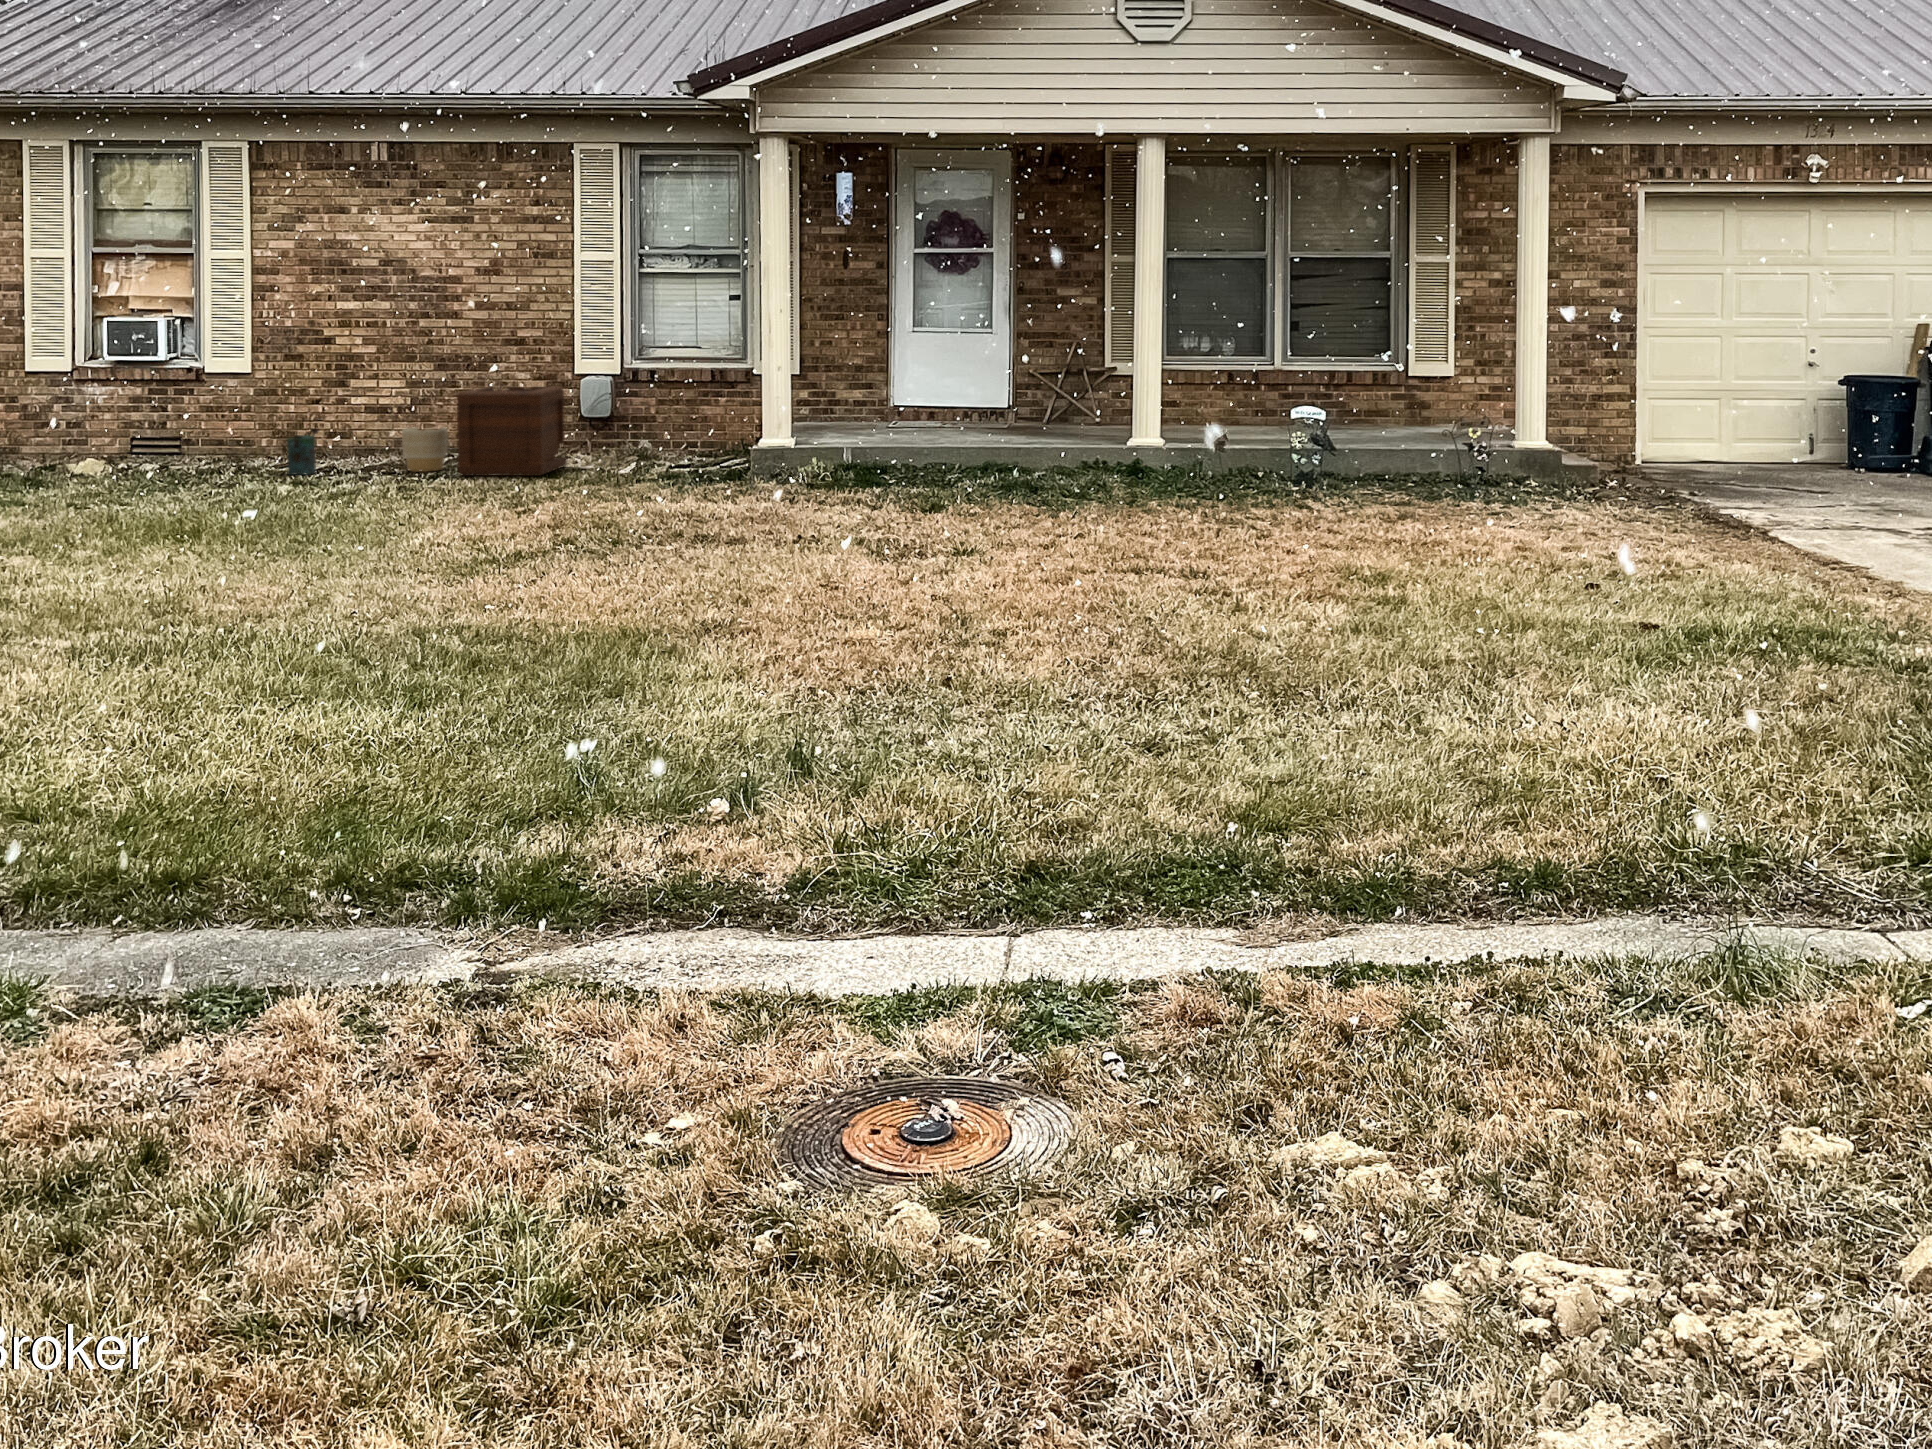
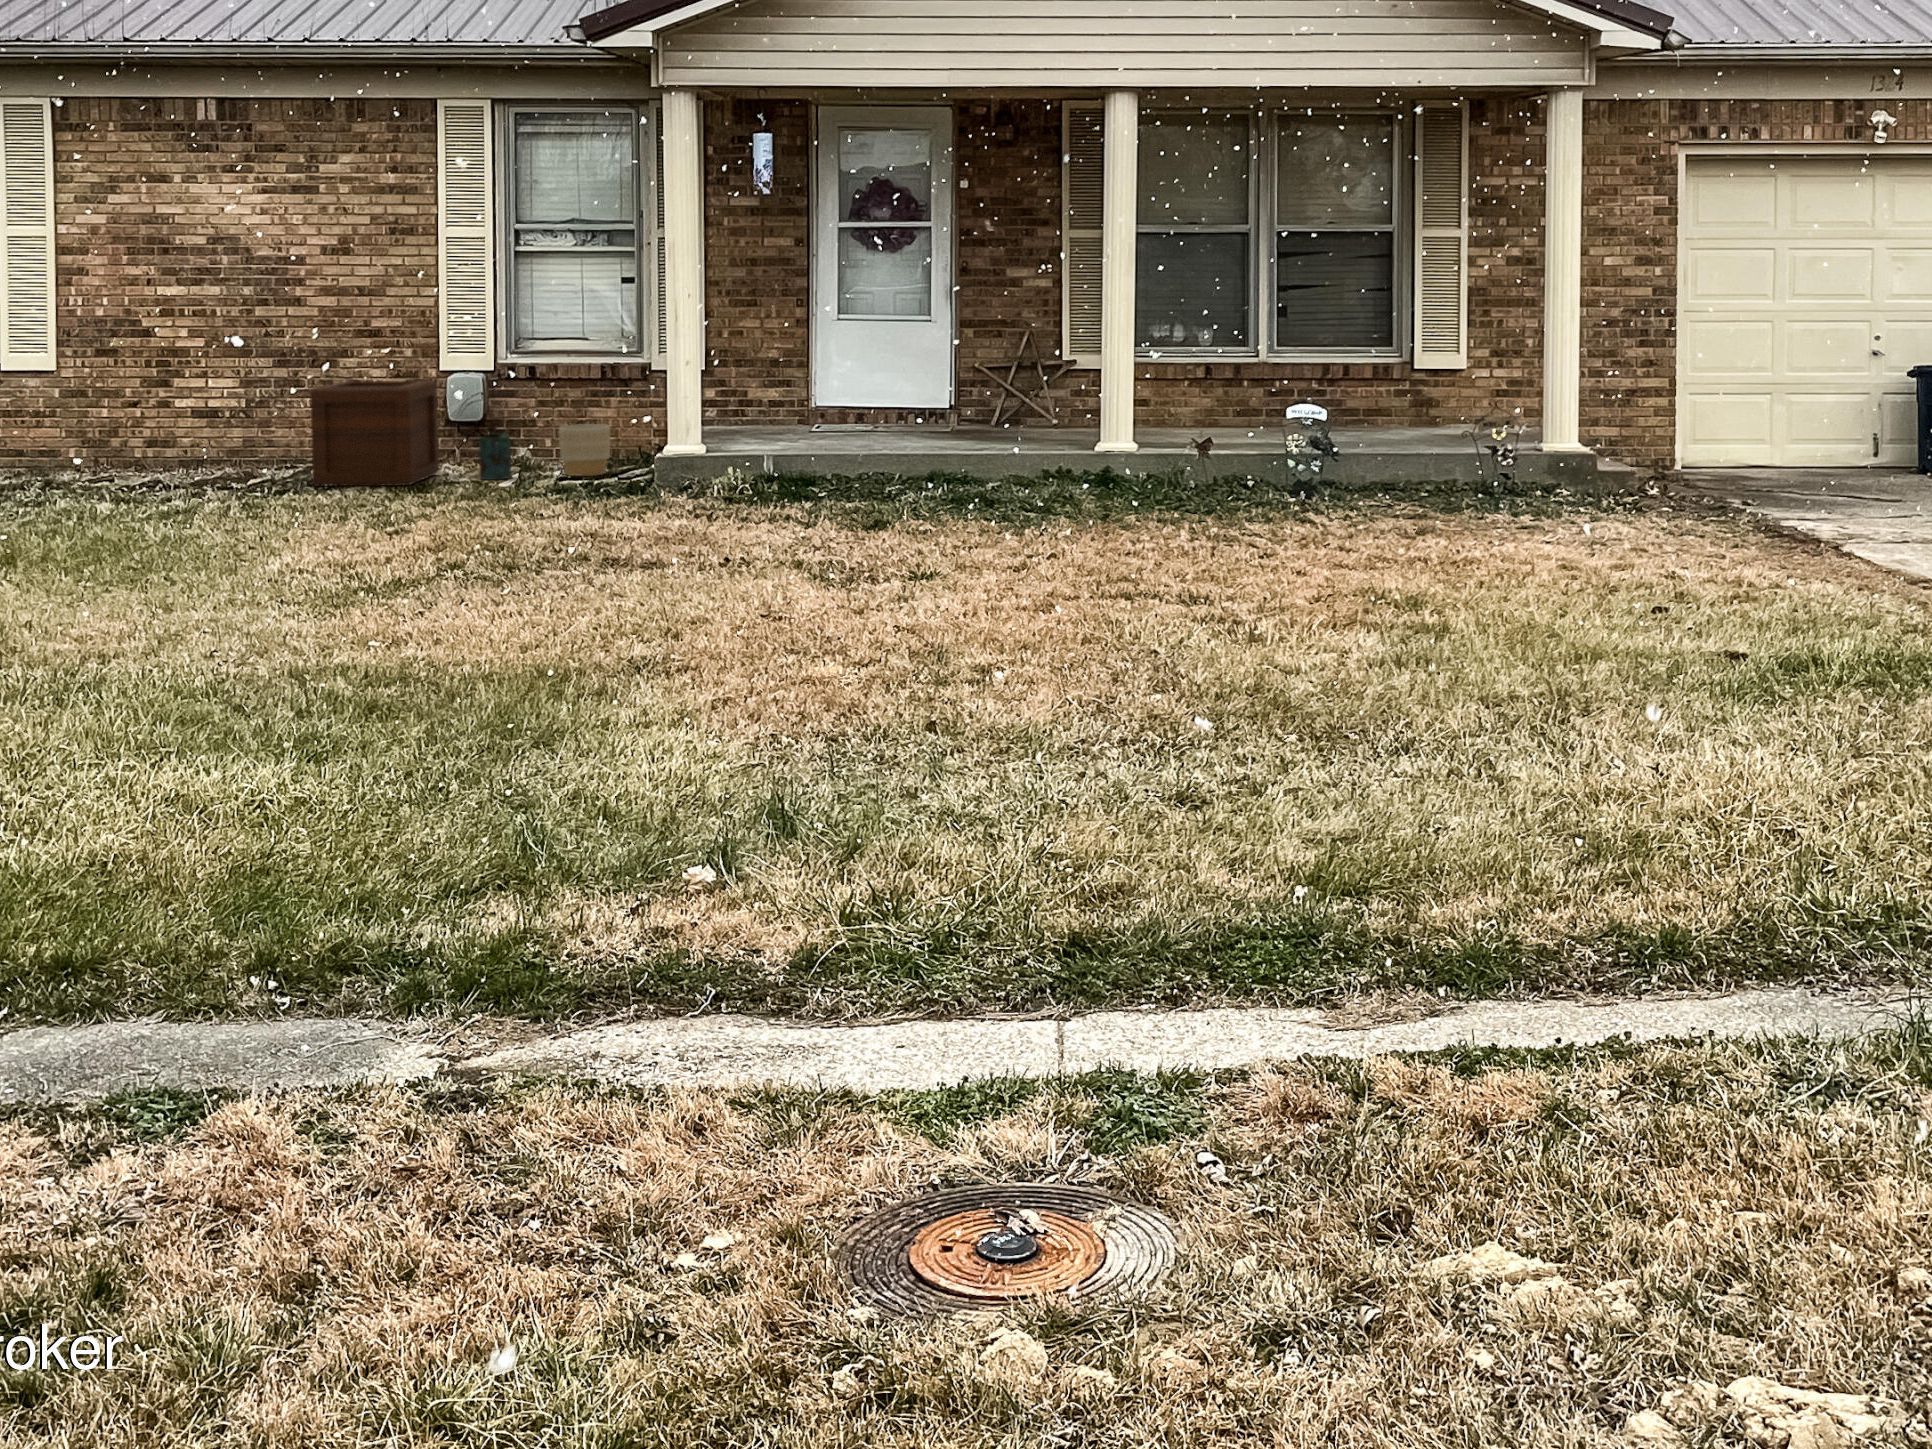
planter: present [402,427,448,472] -> present [559,424,610,476]
watering can: present [287,428,319,475] -> present [479,426,511,480]

